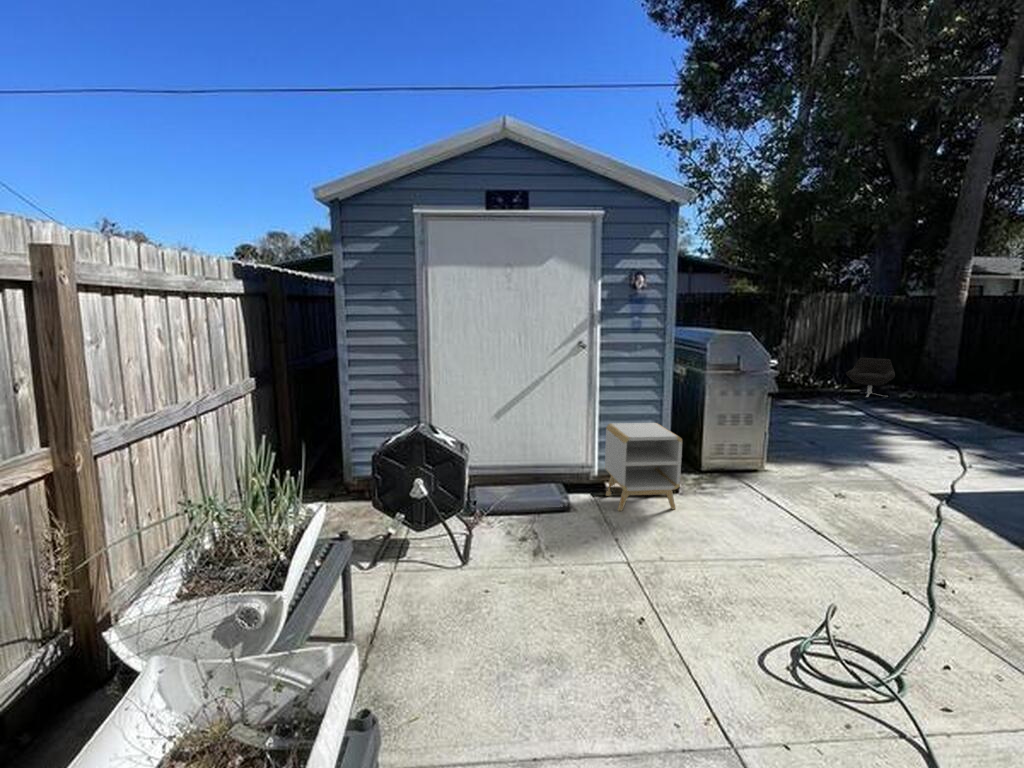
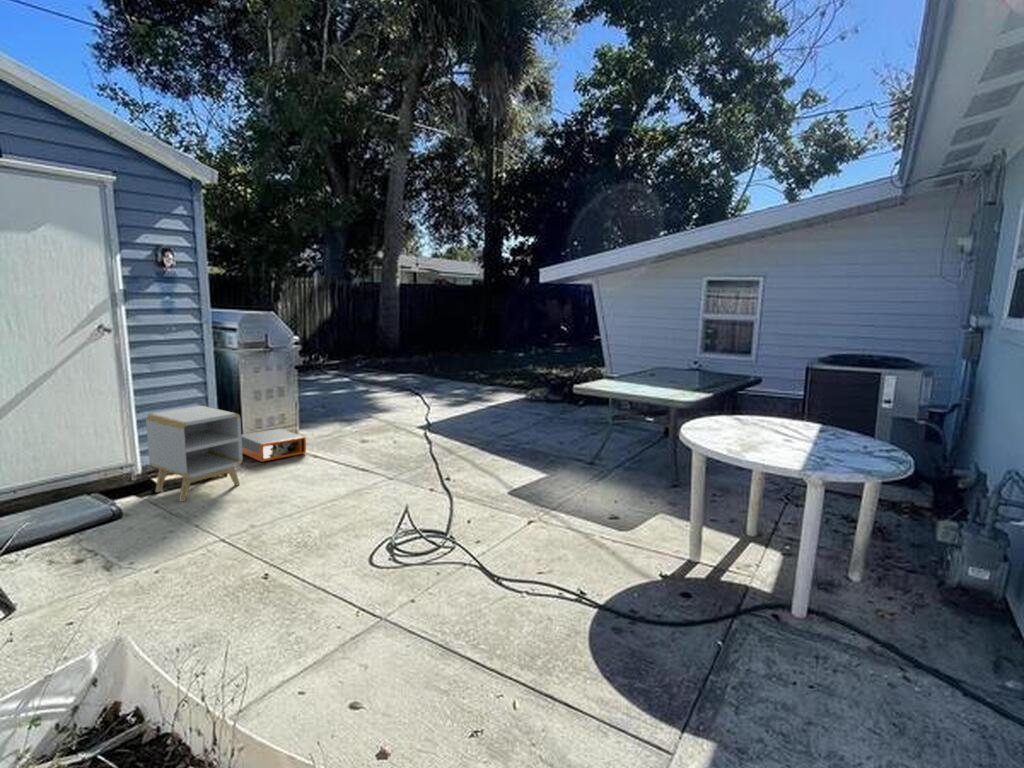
lounge chair: present [846,358,895,397] -> none [327,334,364,366]
storage box: none [693,457,762,493] -> present [241,429,306,462]

